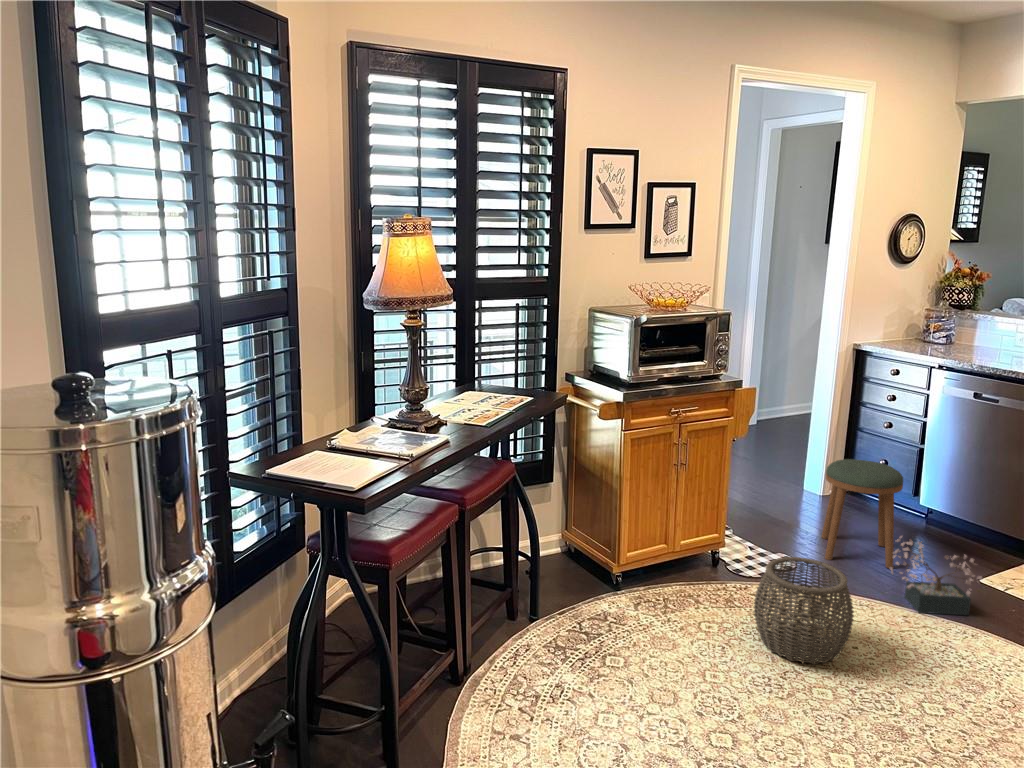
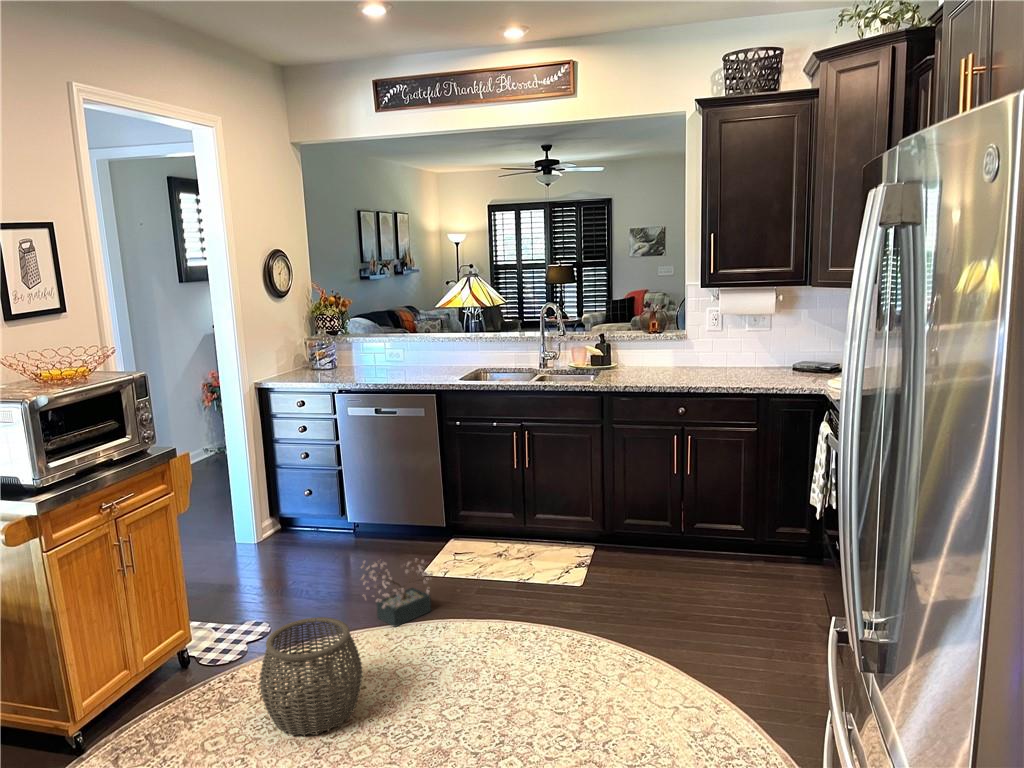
stool: present [822,459,903,568] -> none [272,496,355,610]

